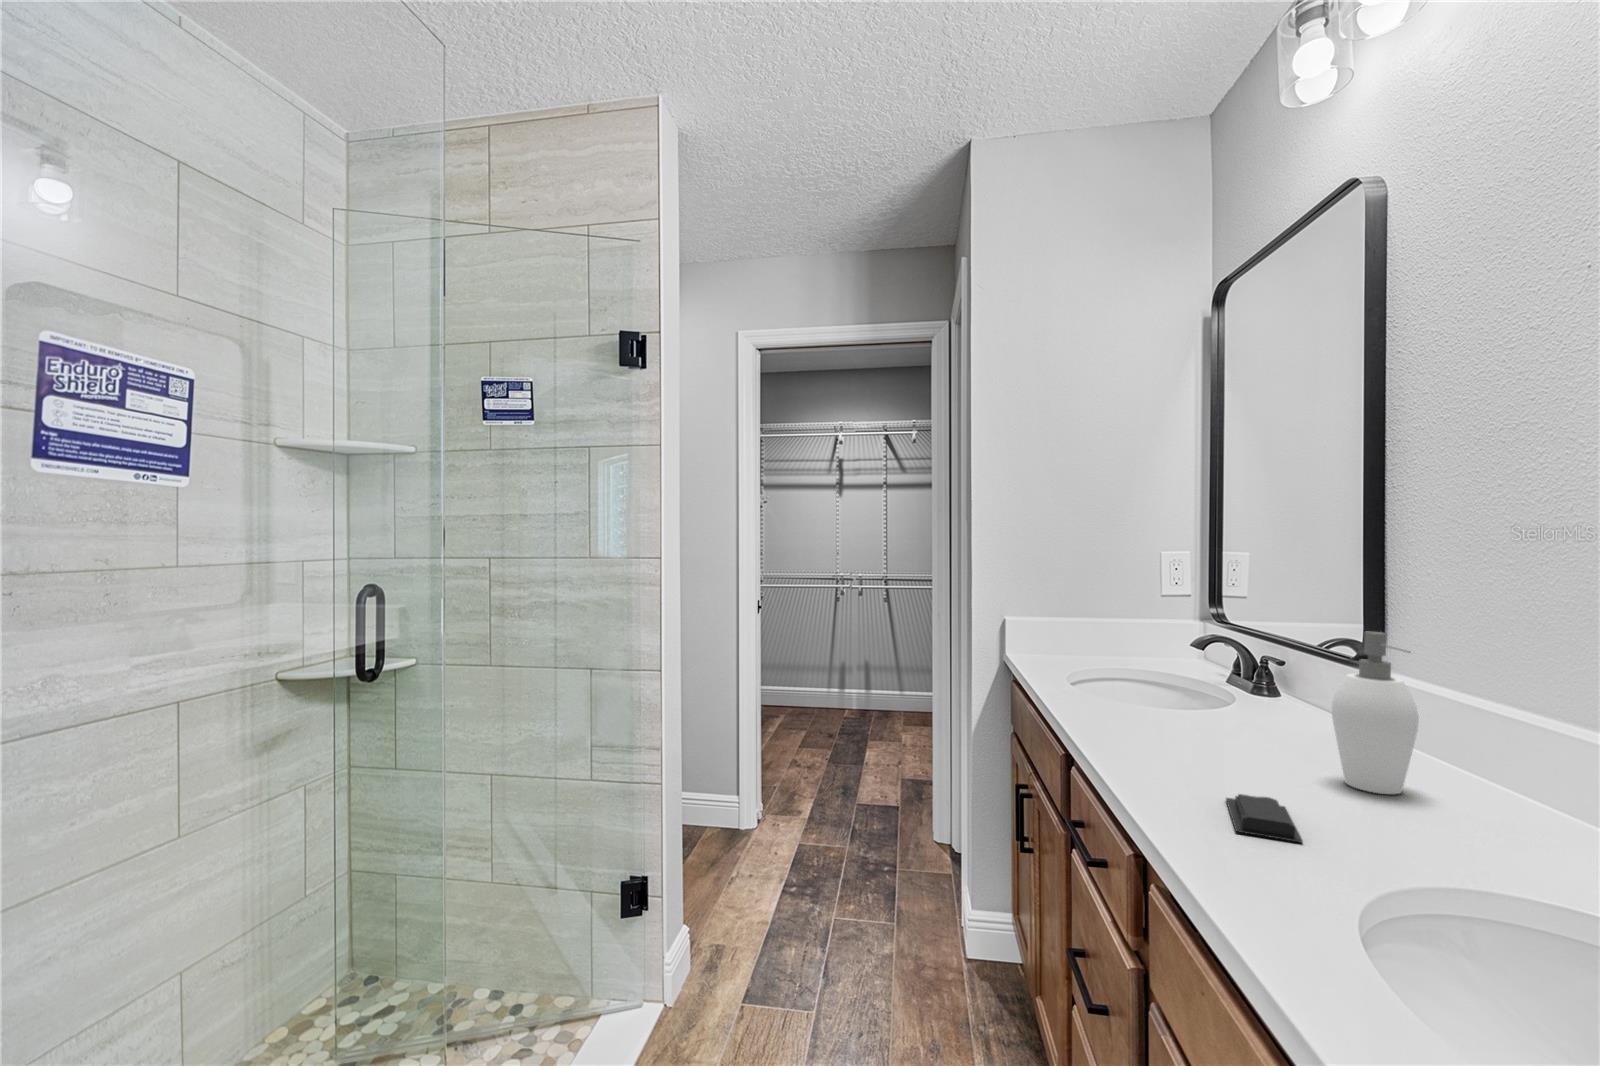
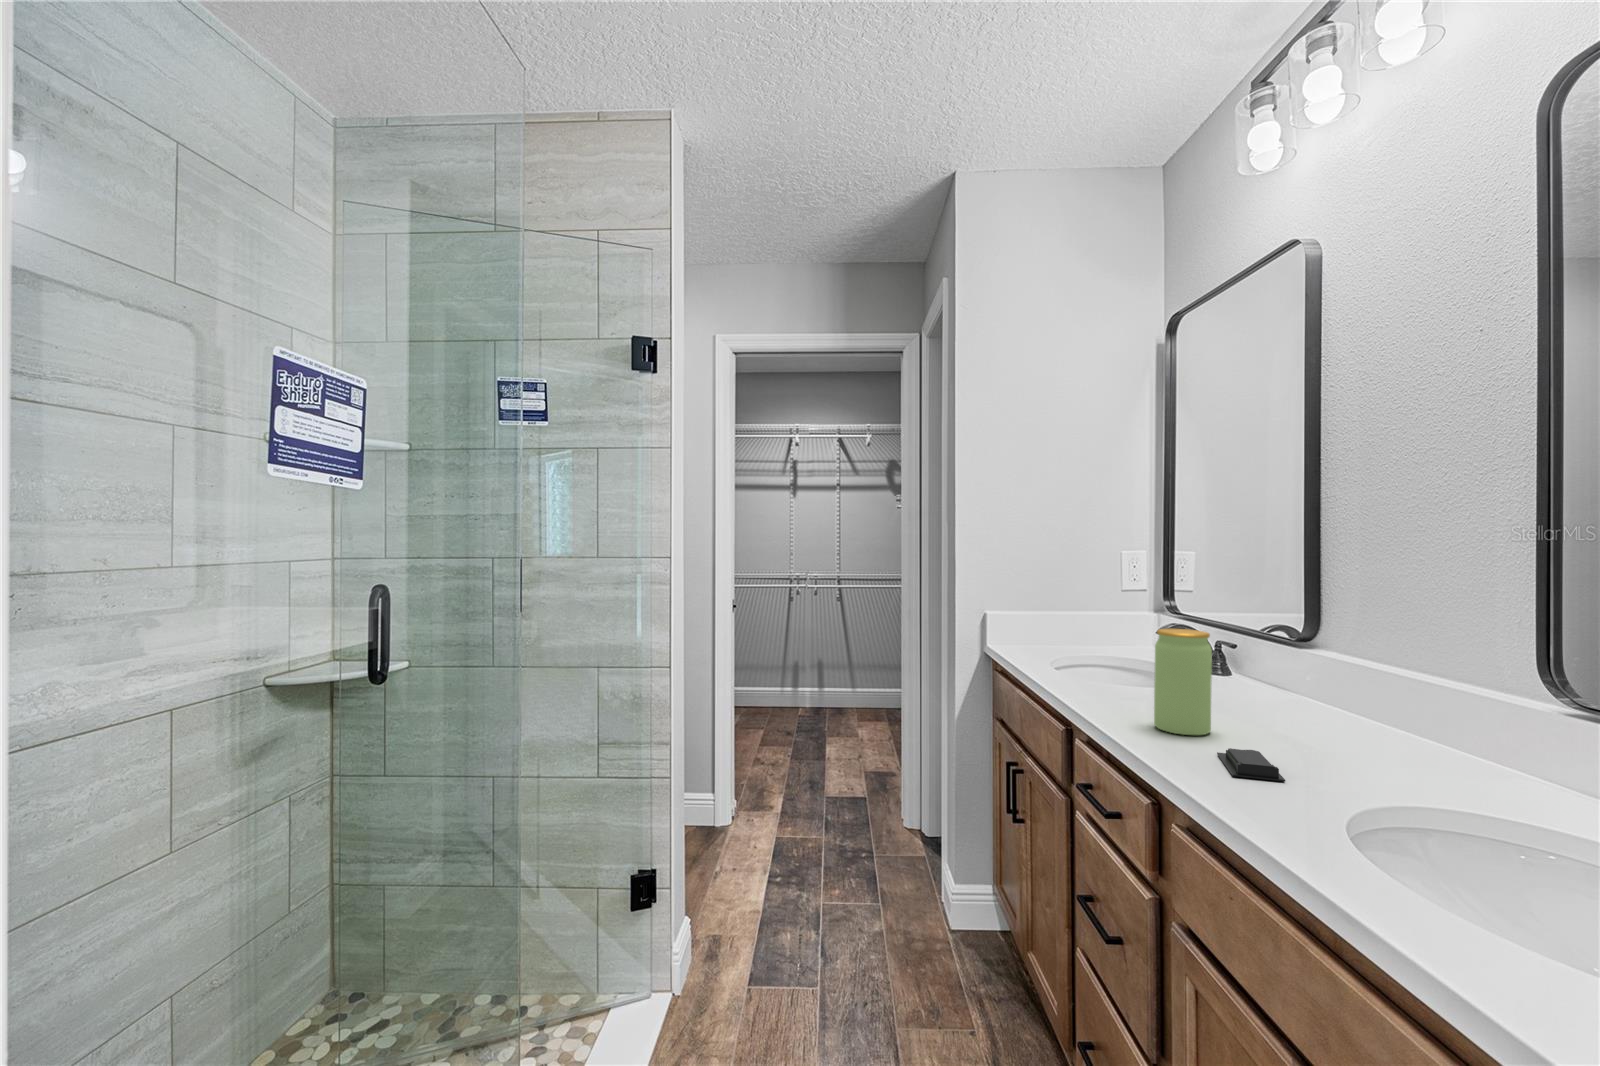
soap dispenser: present [1332,631,1419,794] -> none [1294,614,1362,746]
jar: none [1160,645,1229,773] -> present [1154,629,1212,735]

